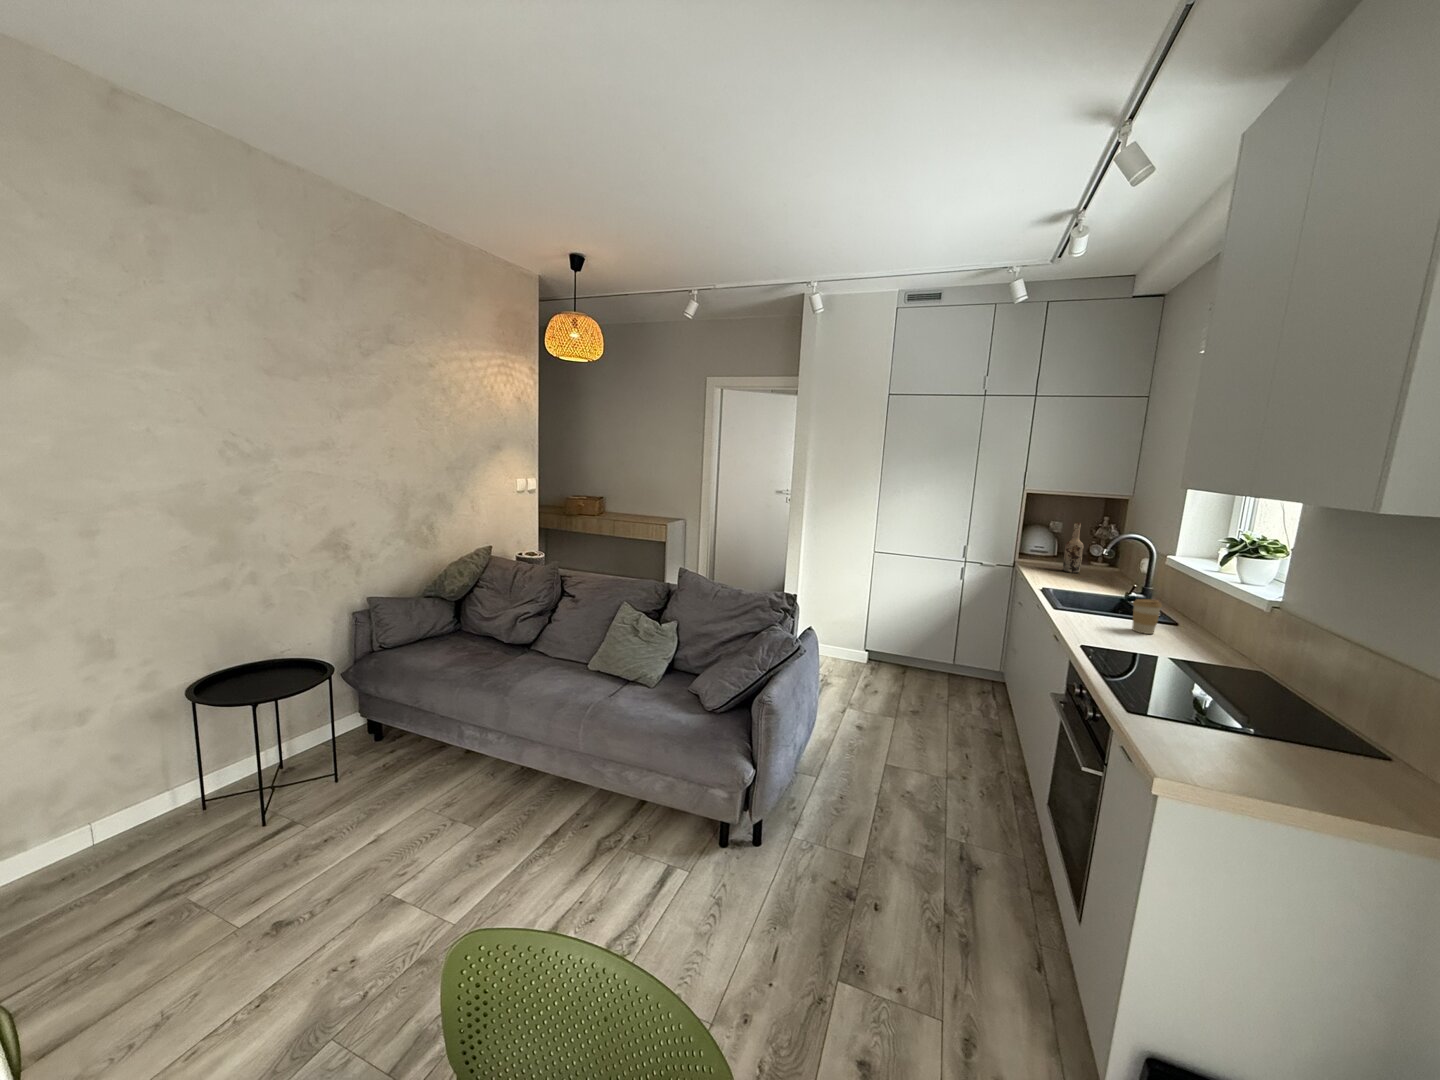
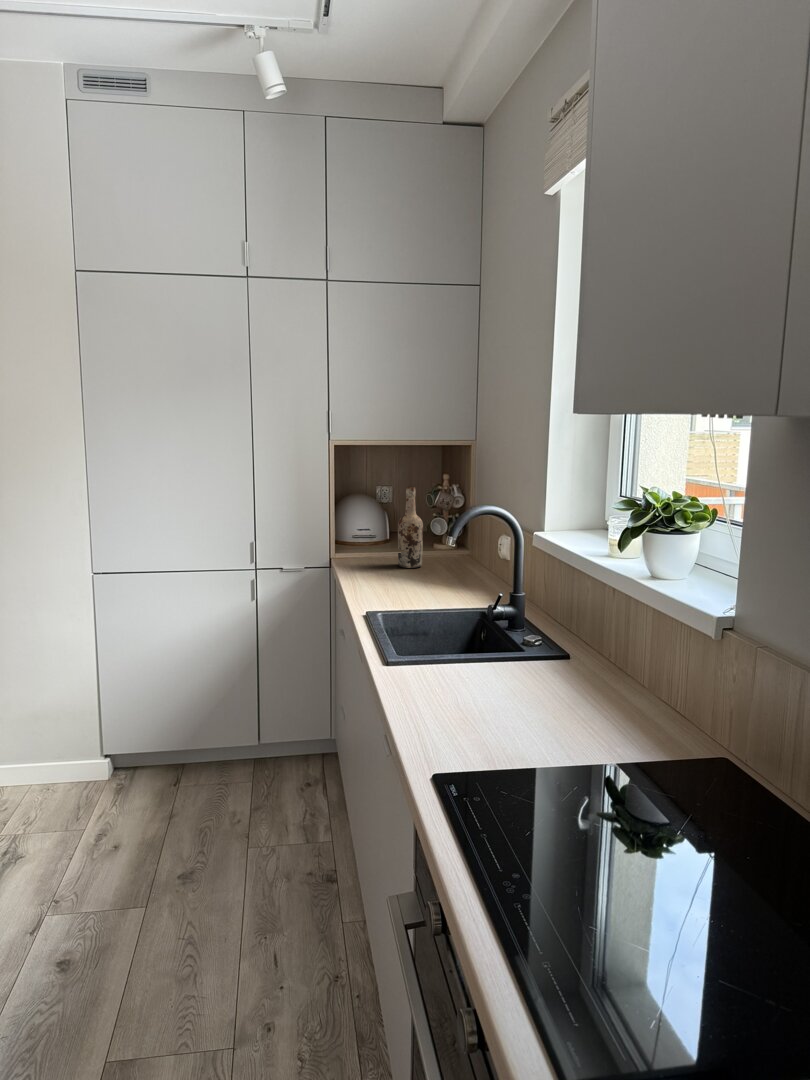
coffee cup: present [1132,599,1162,634] -> none [509,633,555,703]

